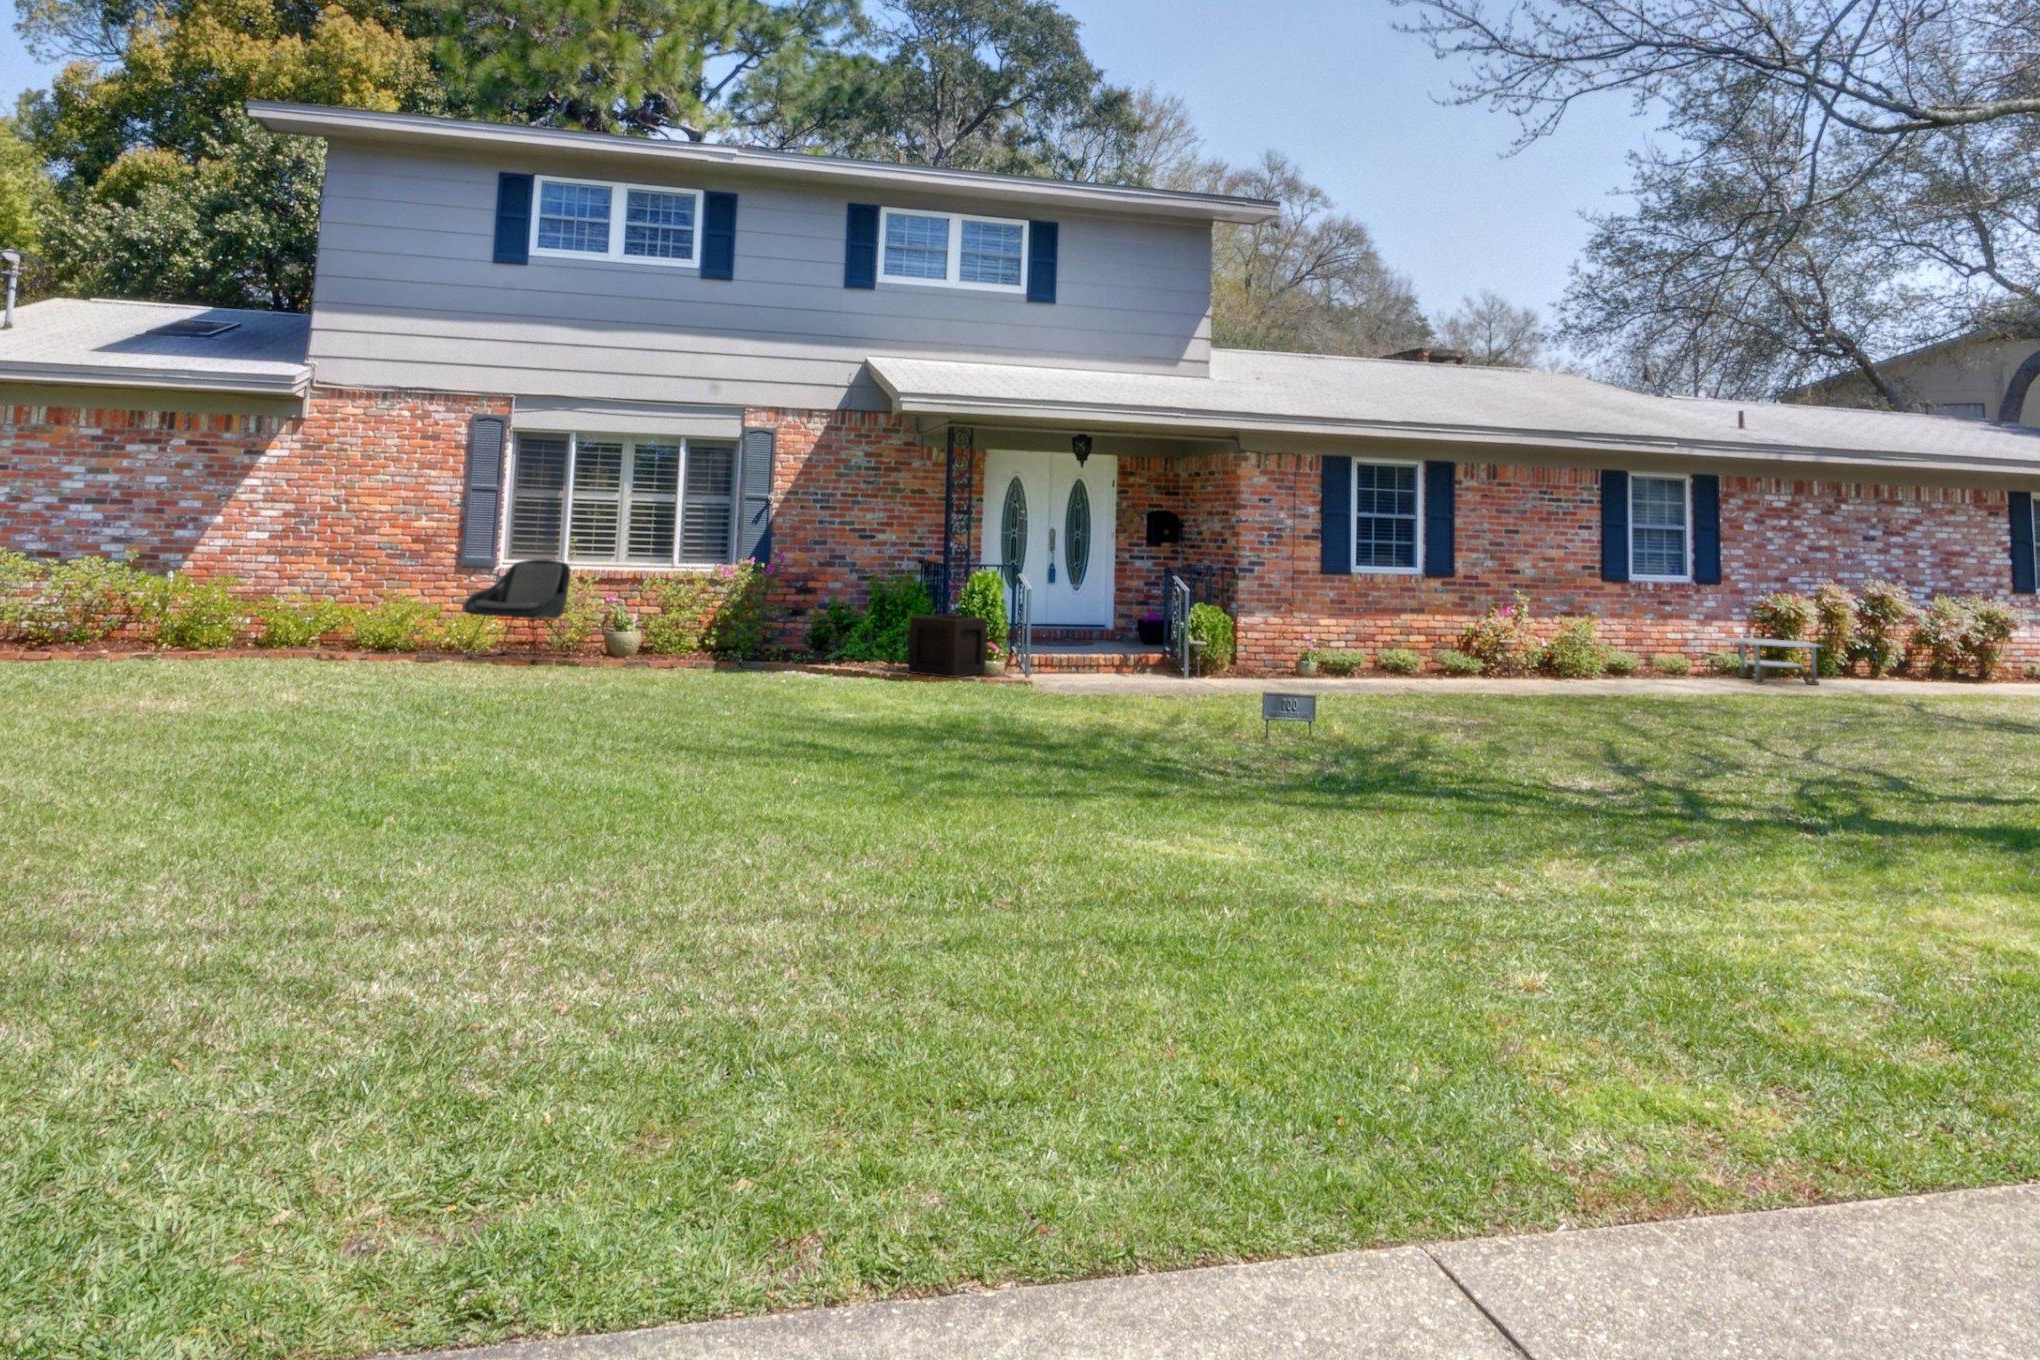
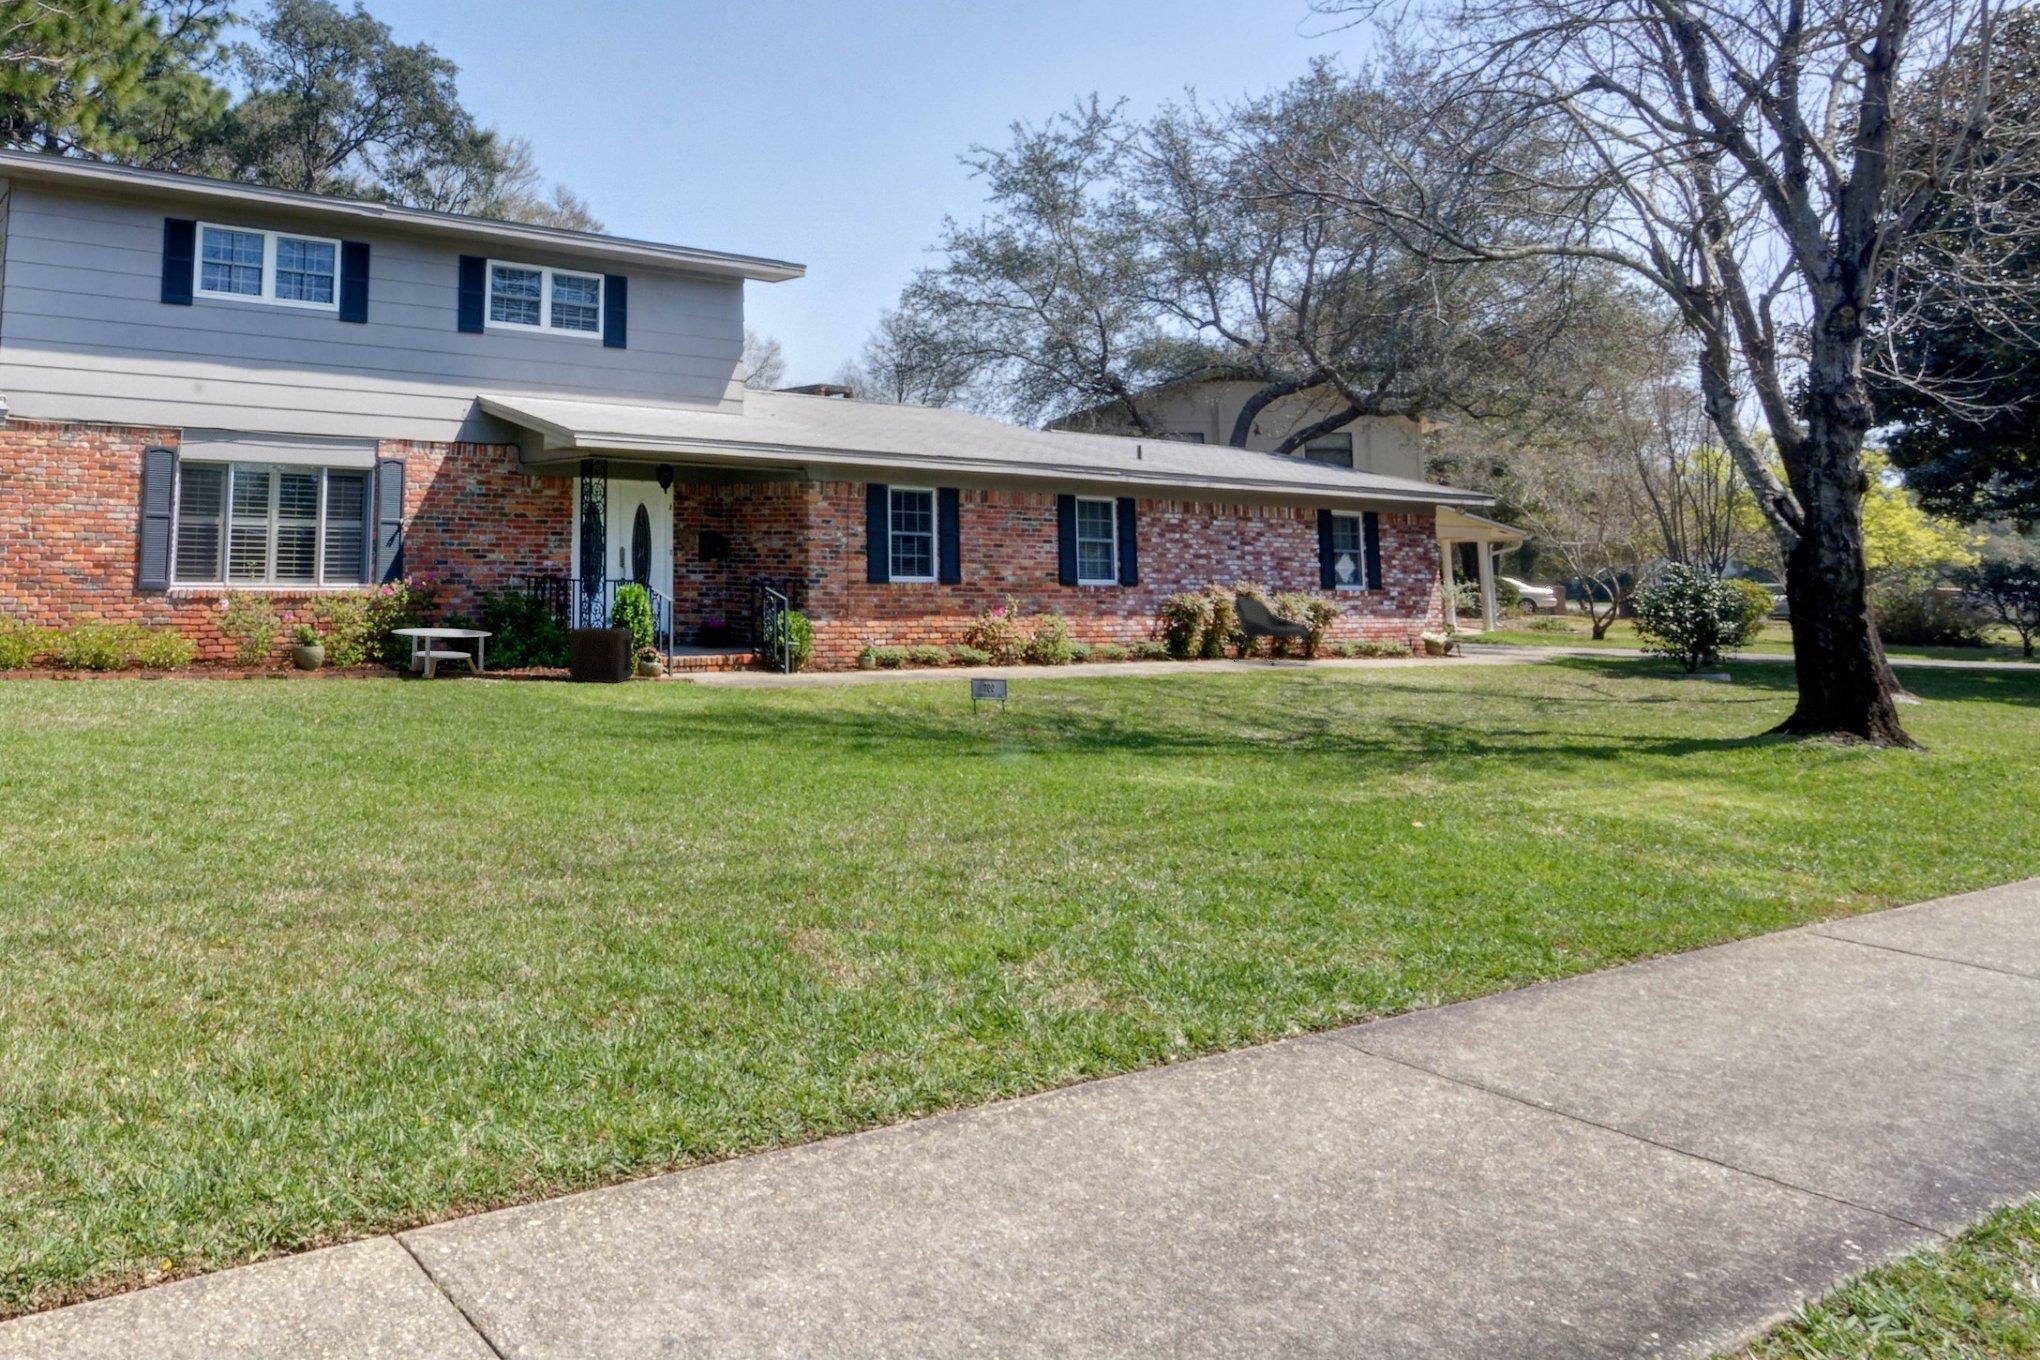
lounge chair: present [463,559,570,663] -> present [1233,597,1308,664]
round table: present [1720,638,1823,685] -> present [392,628,492,678]

